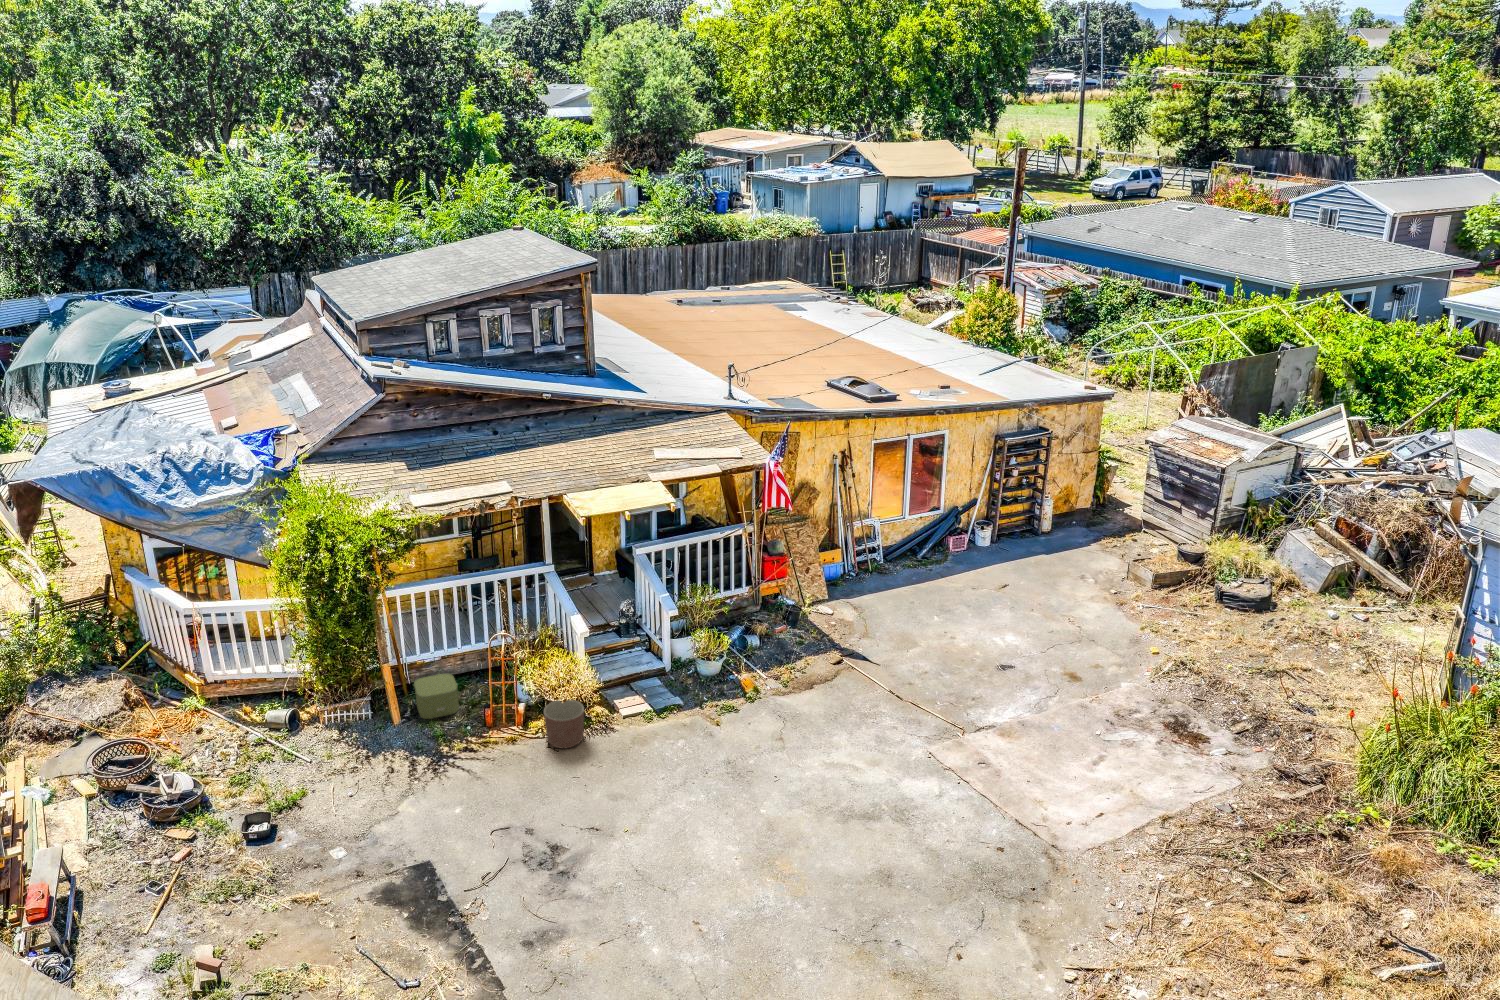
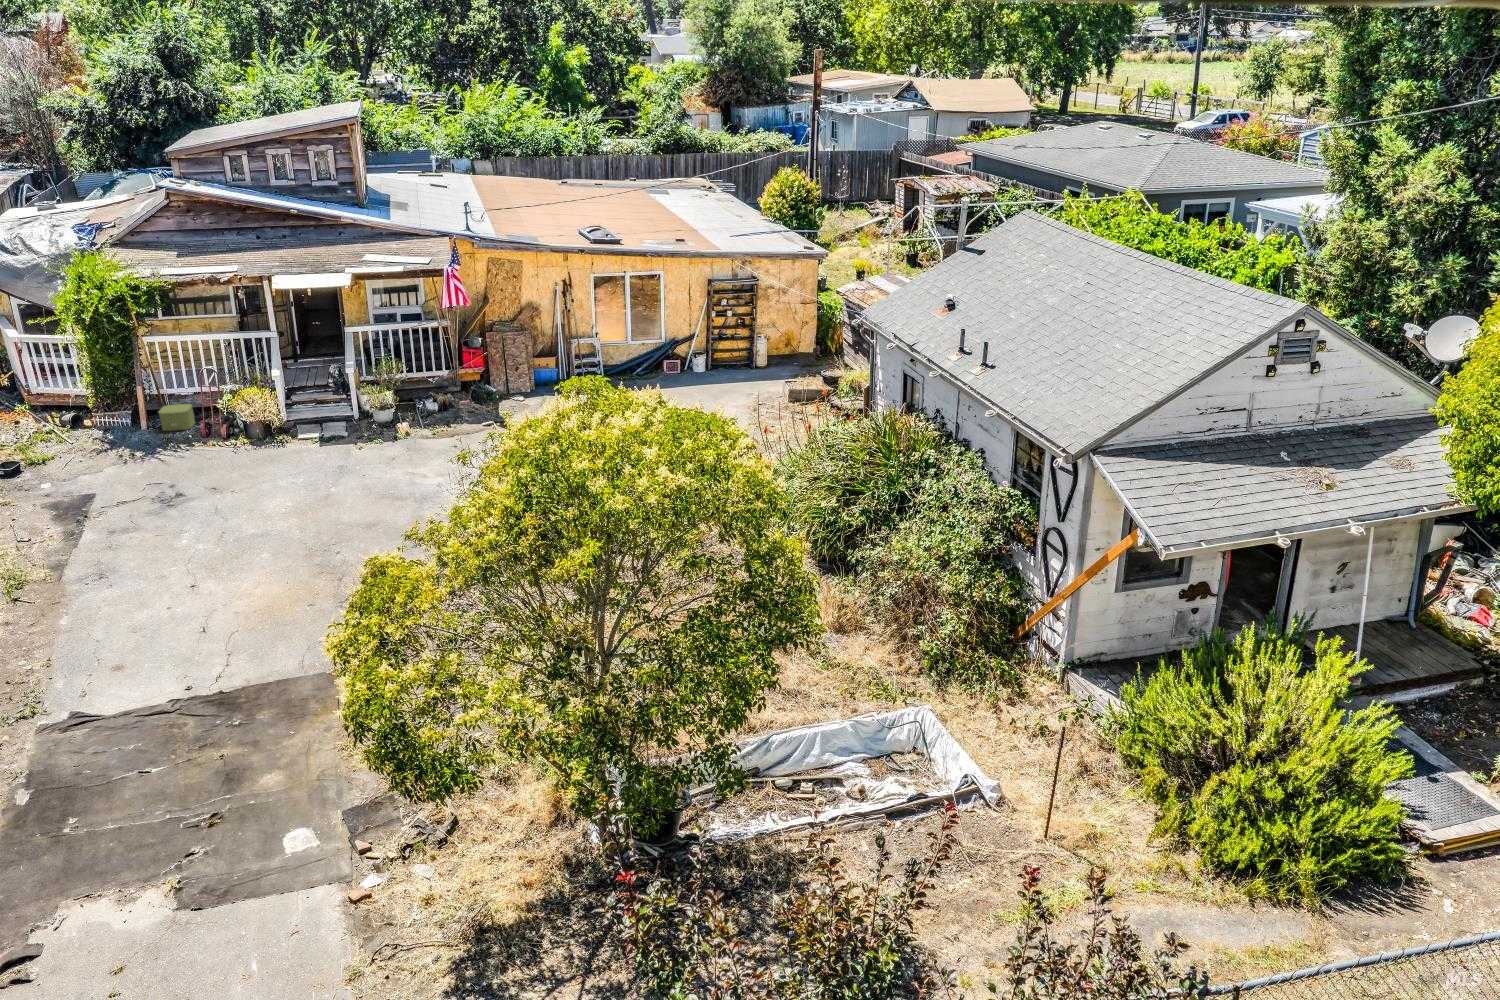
planter: present [544,700,584,748] -> none [220,419,254,451]

